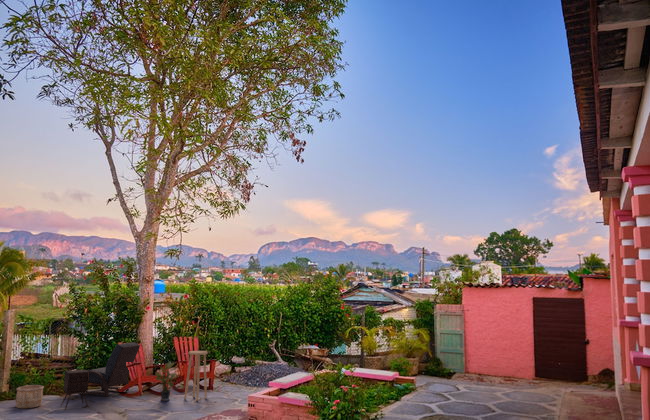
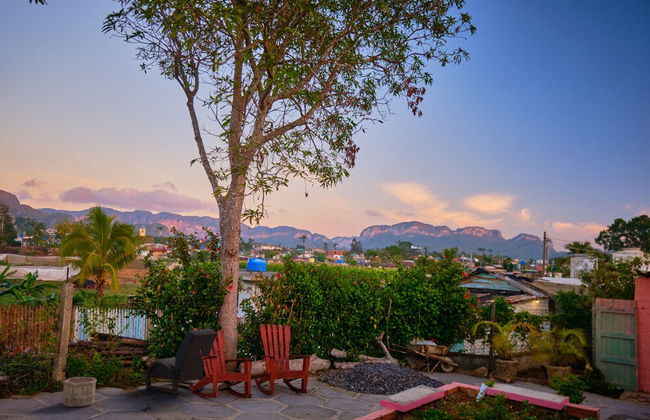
stool: present [184,351,207,401] -> none [268,345,298,412]
potted plant: present [156,362,176,401] -> none [232,356,259,408]
side table: present [61,370,89,409] -> none [116,362,149,413]

